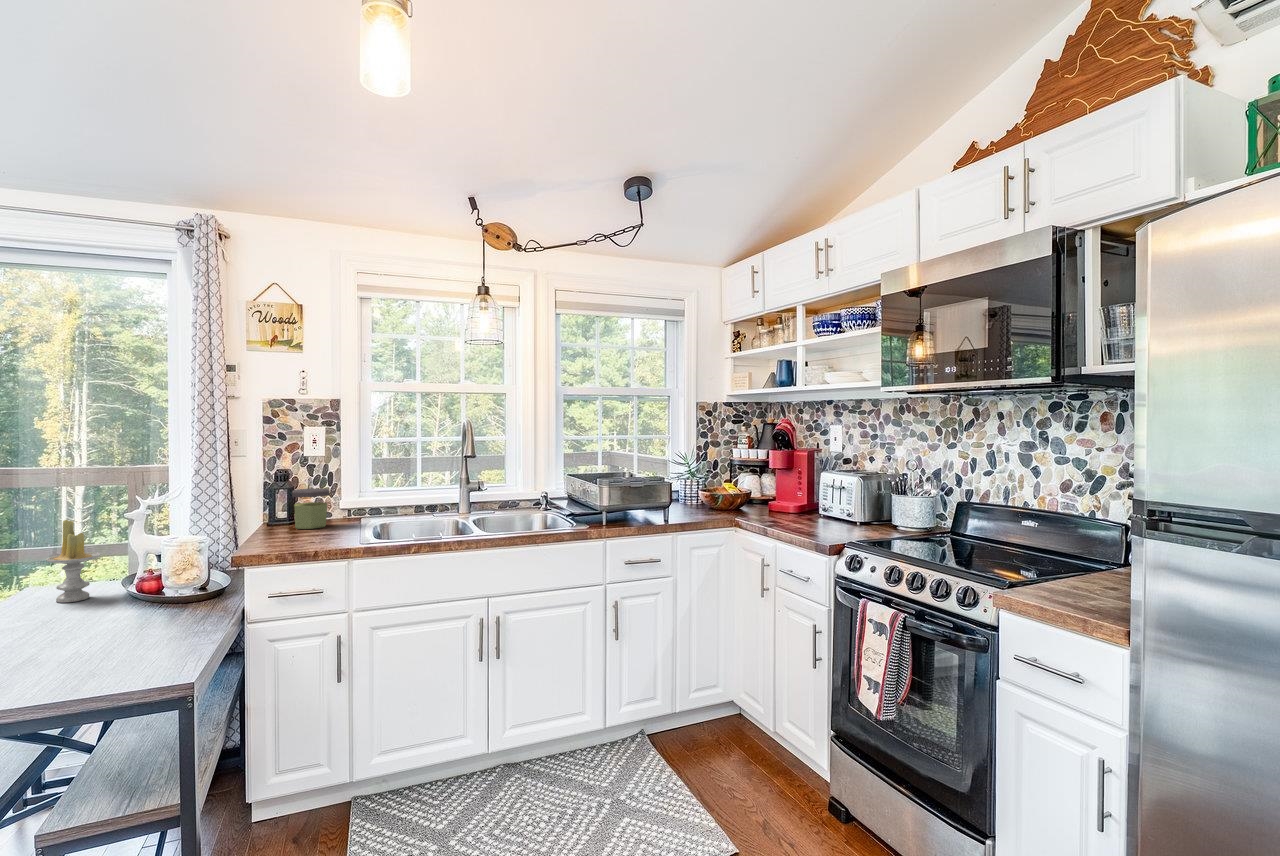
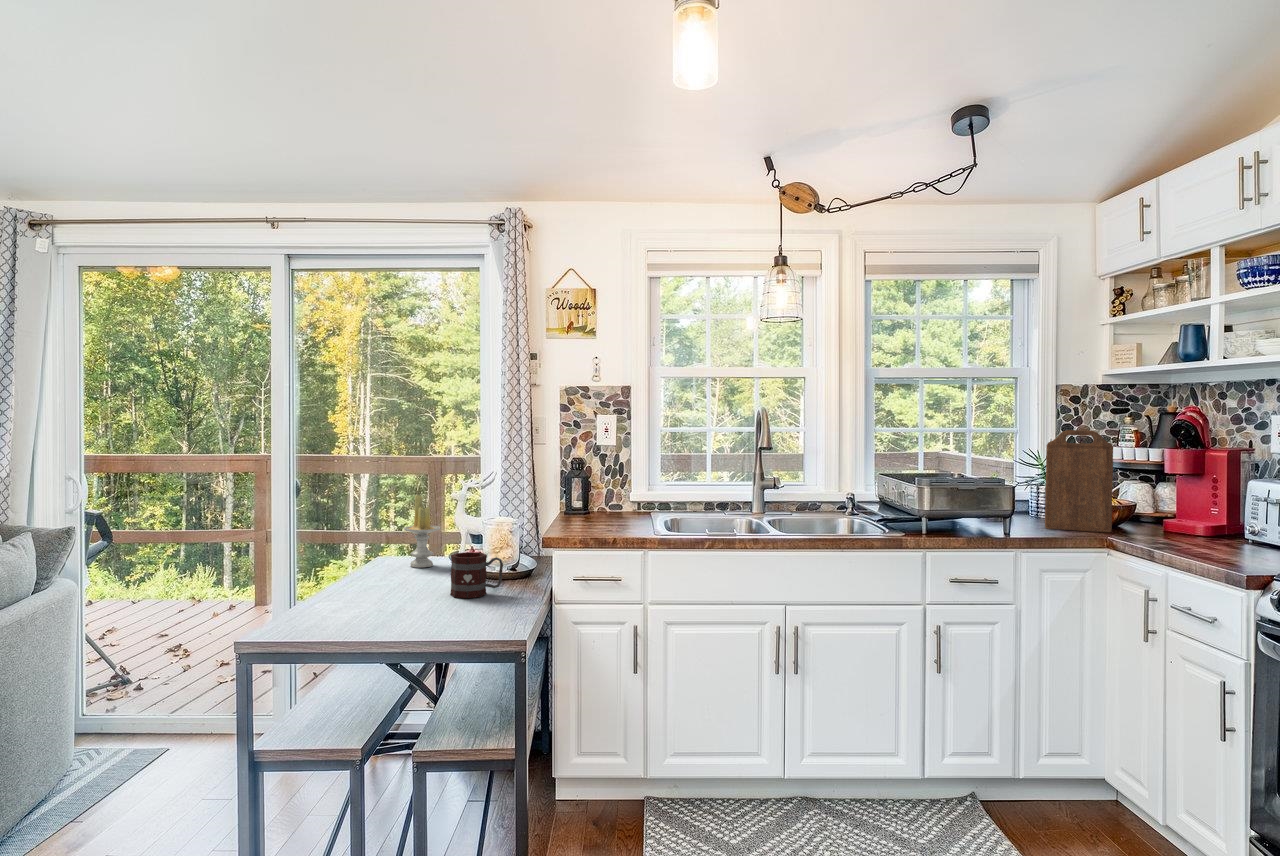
cutting board: none [692,438,737,514] -> present [1045,430,1113,532]
jar: present [292,488,329,529] -> none [588,478,622,519]
mug: none [100,583,174,639] -> present [450,552,503,598]

